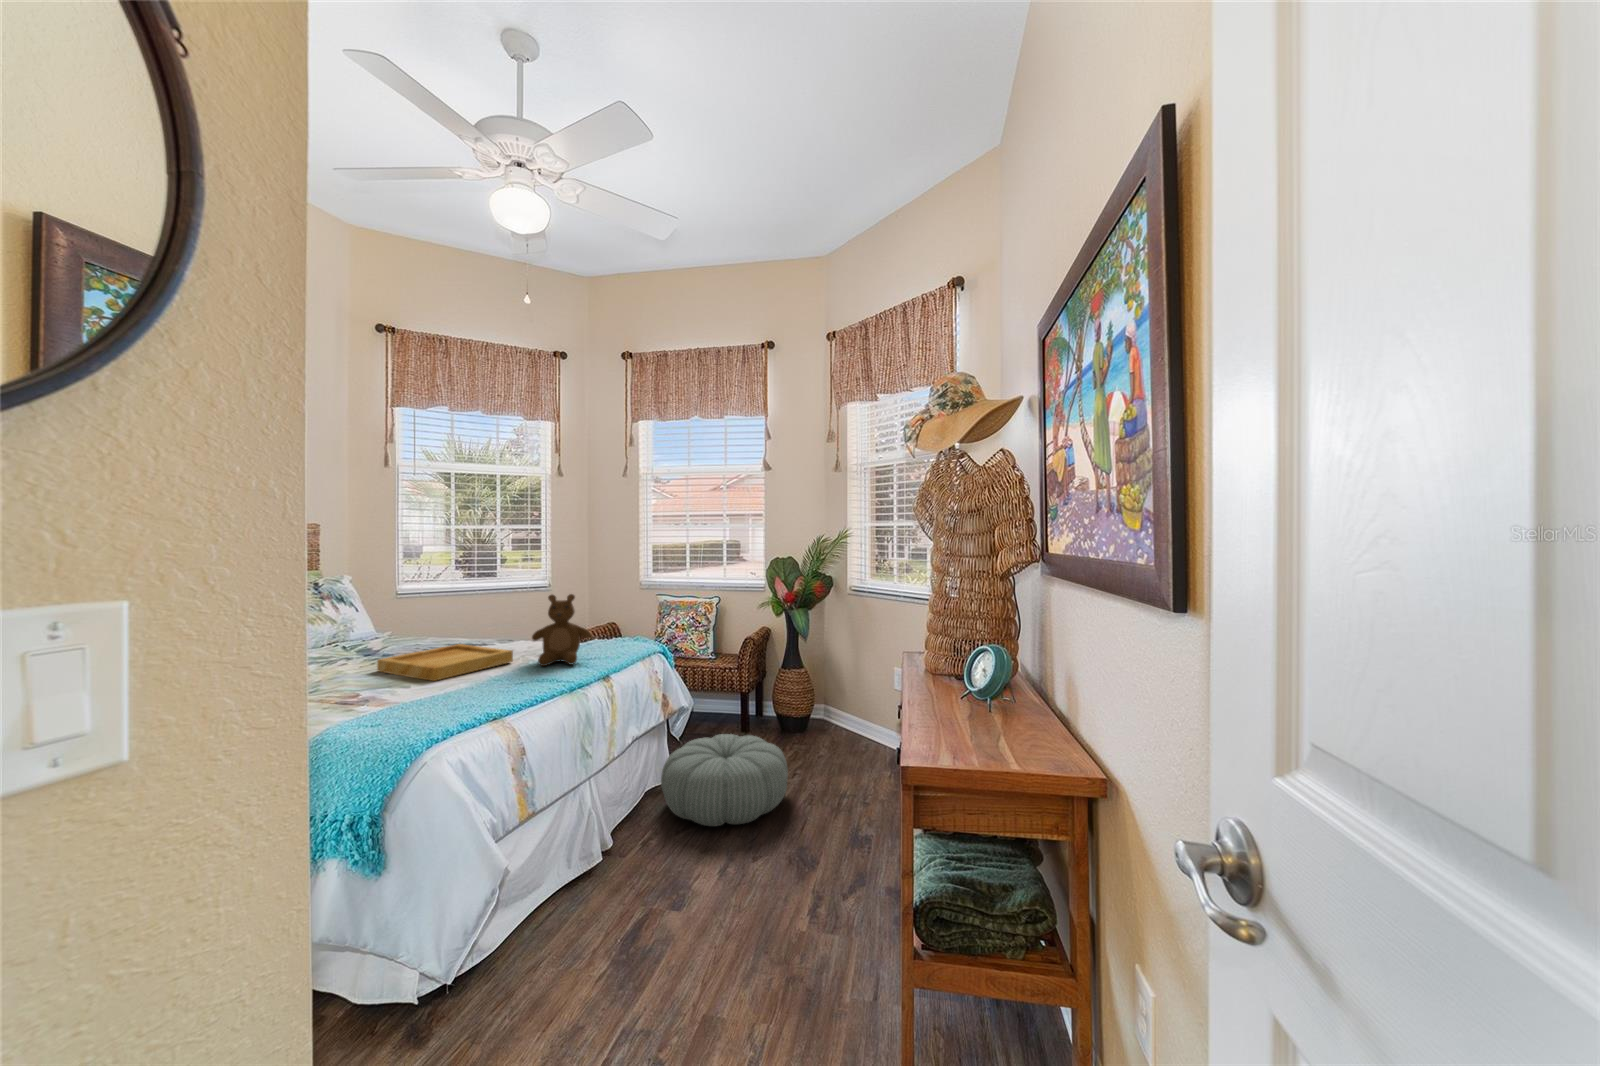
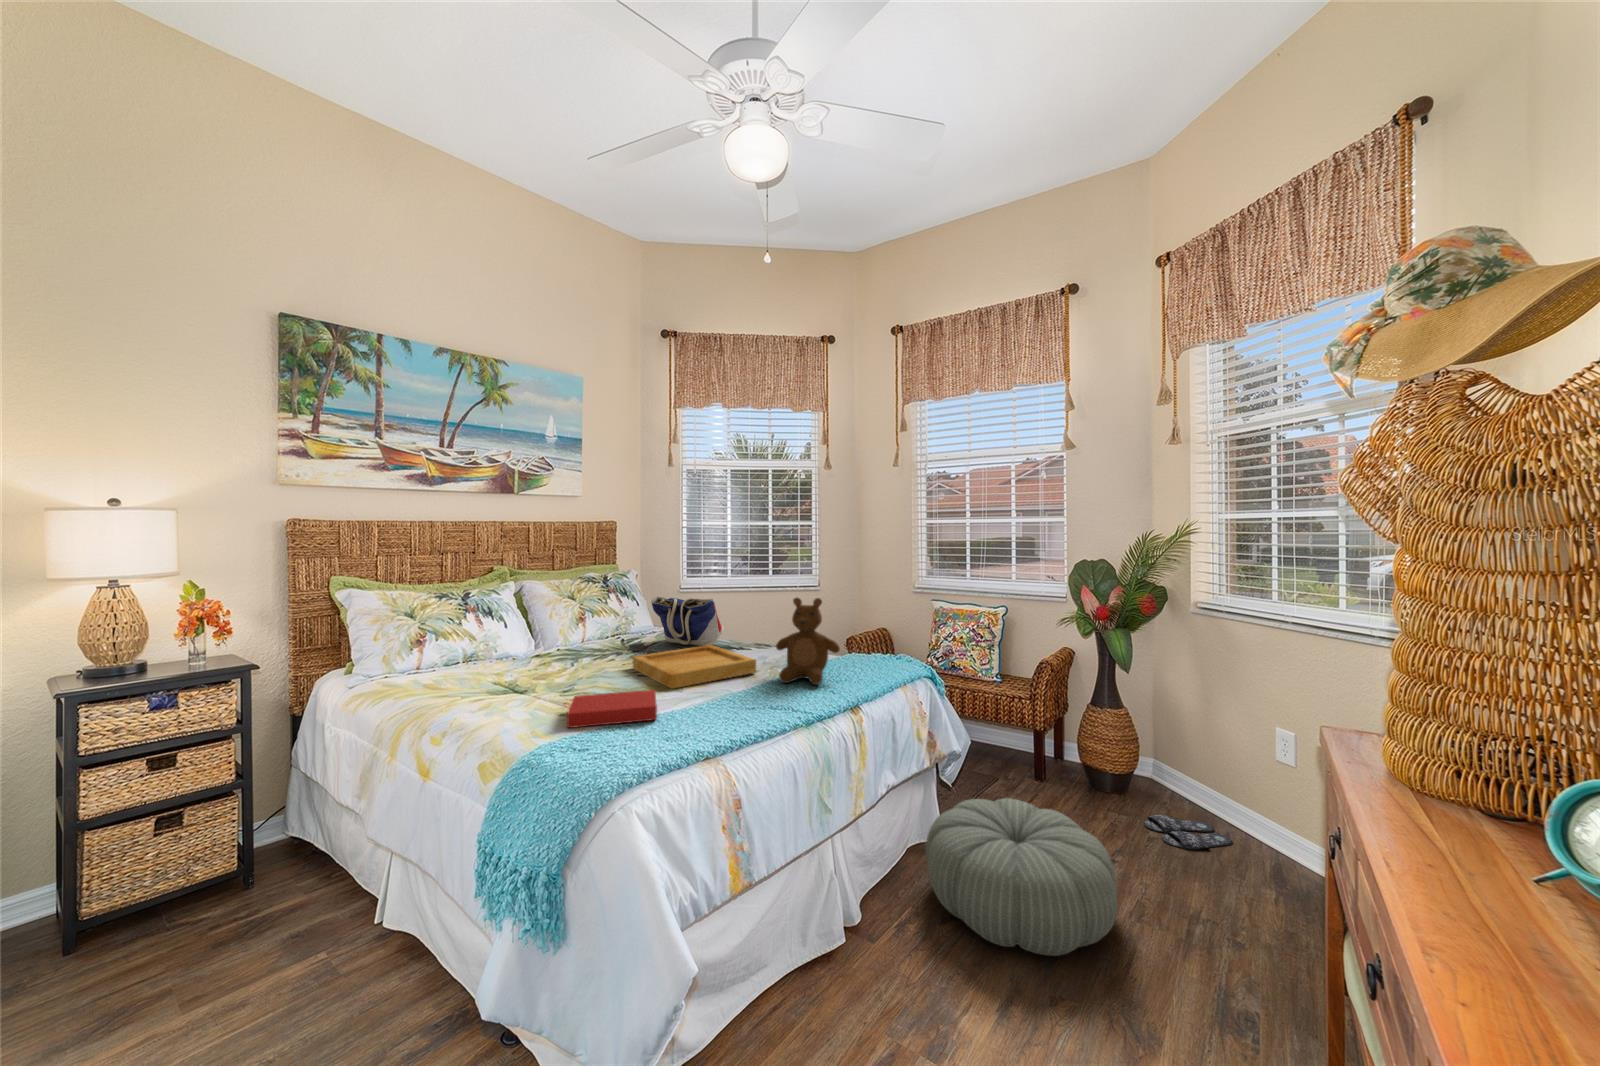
tote bag: none [381,602,466,648] -> present [651,597,724,646]
book: none [339,680,436,717] -> present [567,690,657,728]
slippers: none [811,733,860,750] -> present [1144,815,1233,850]

